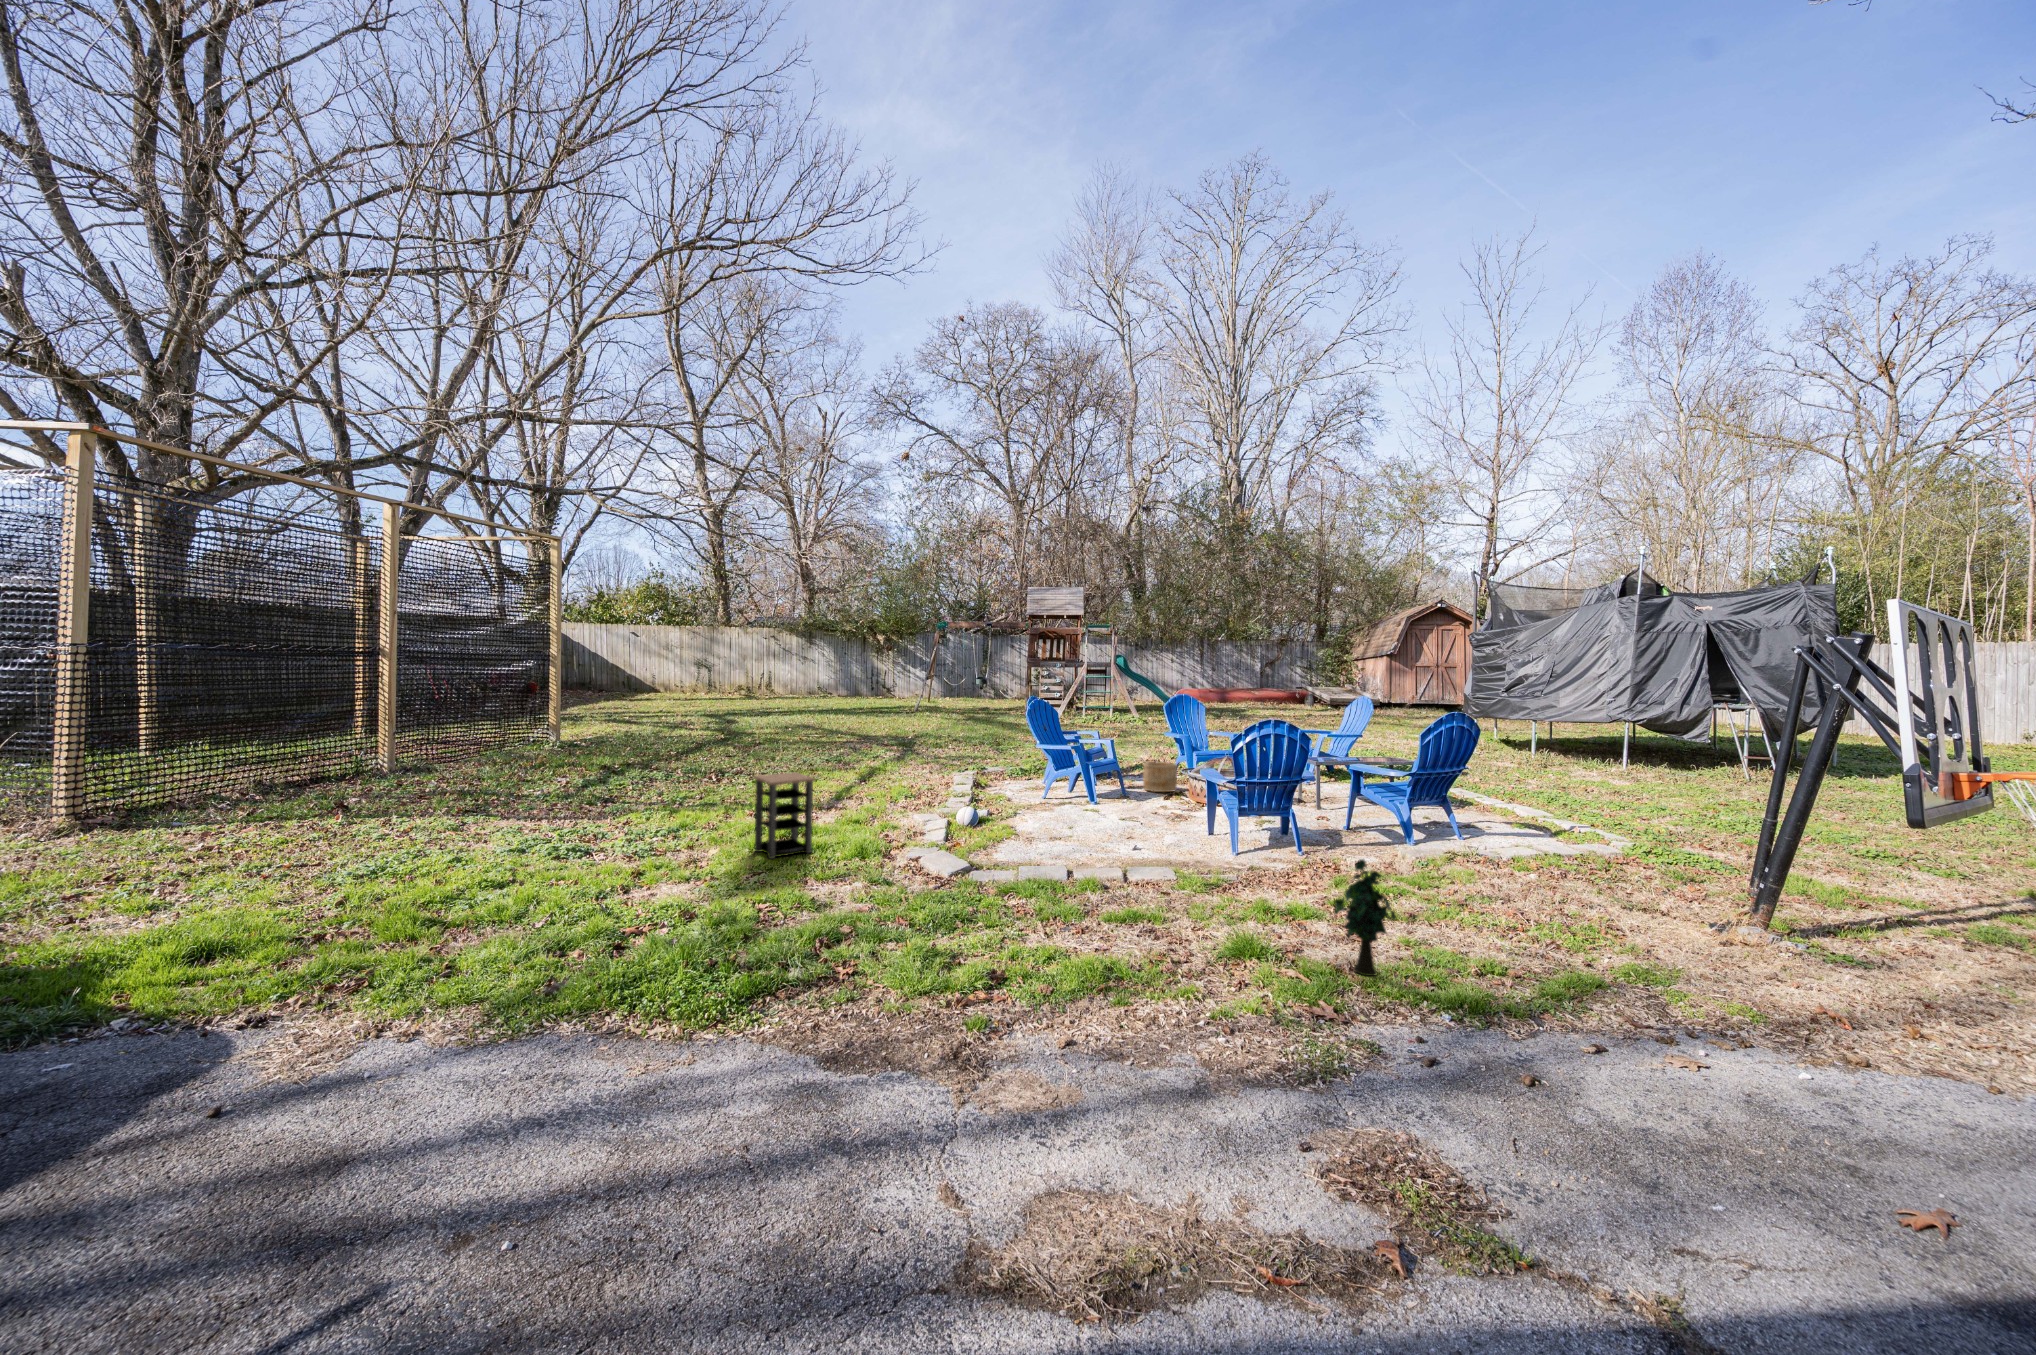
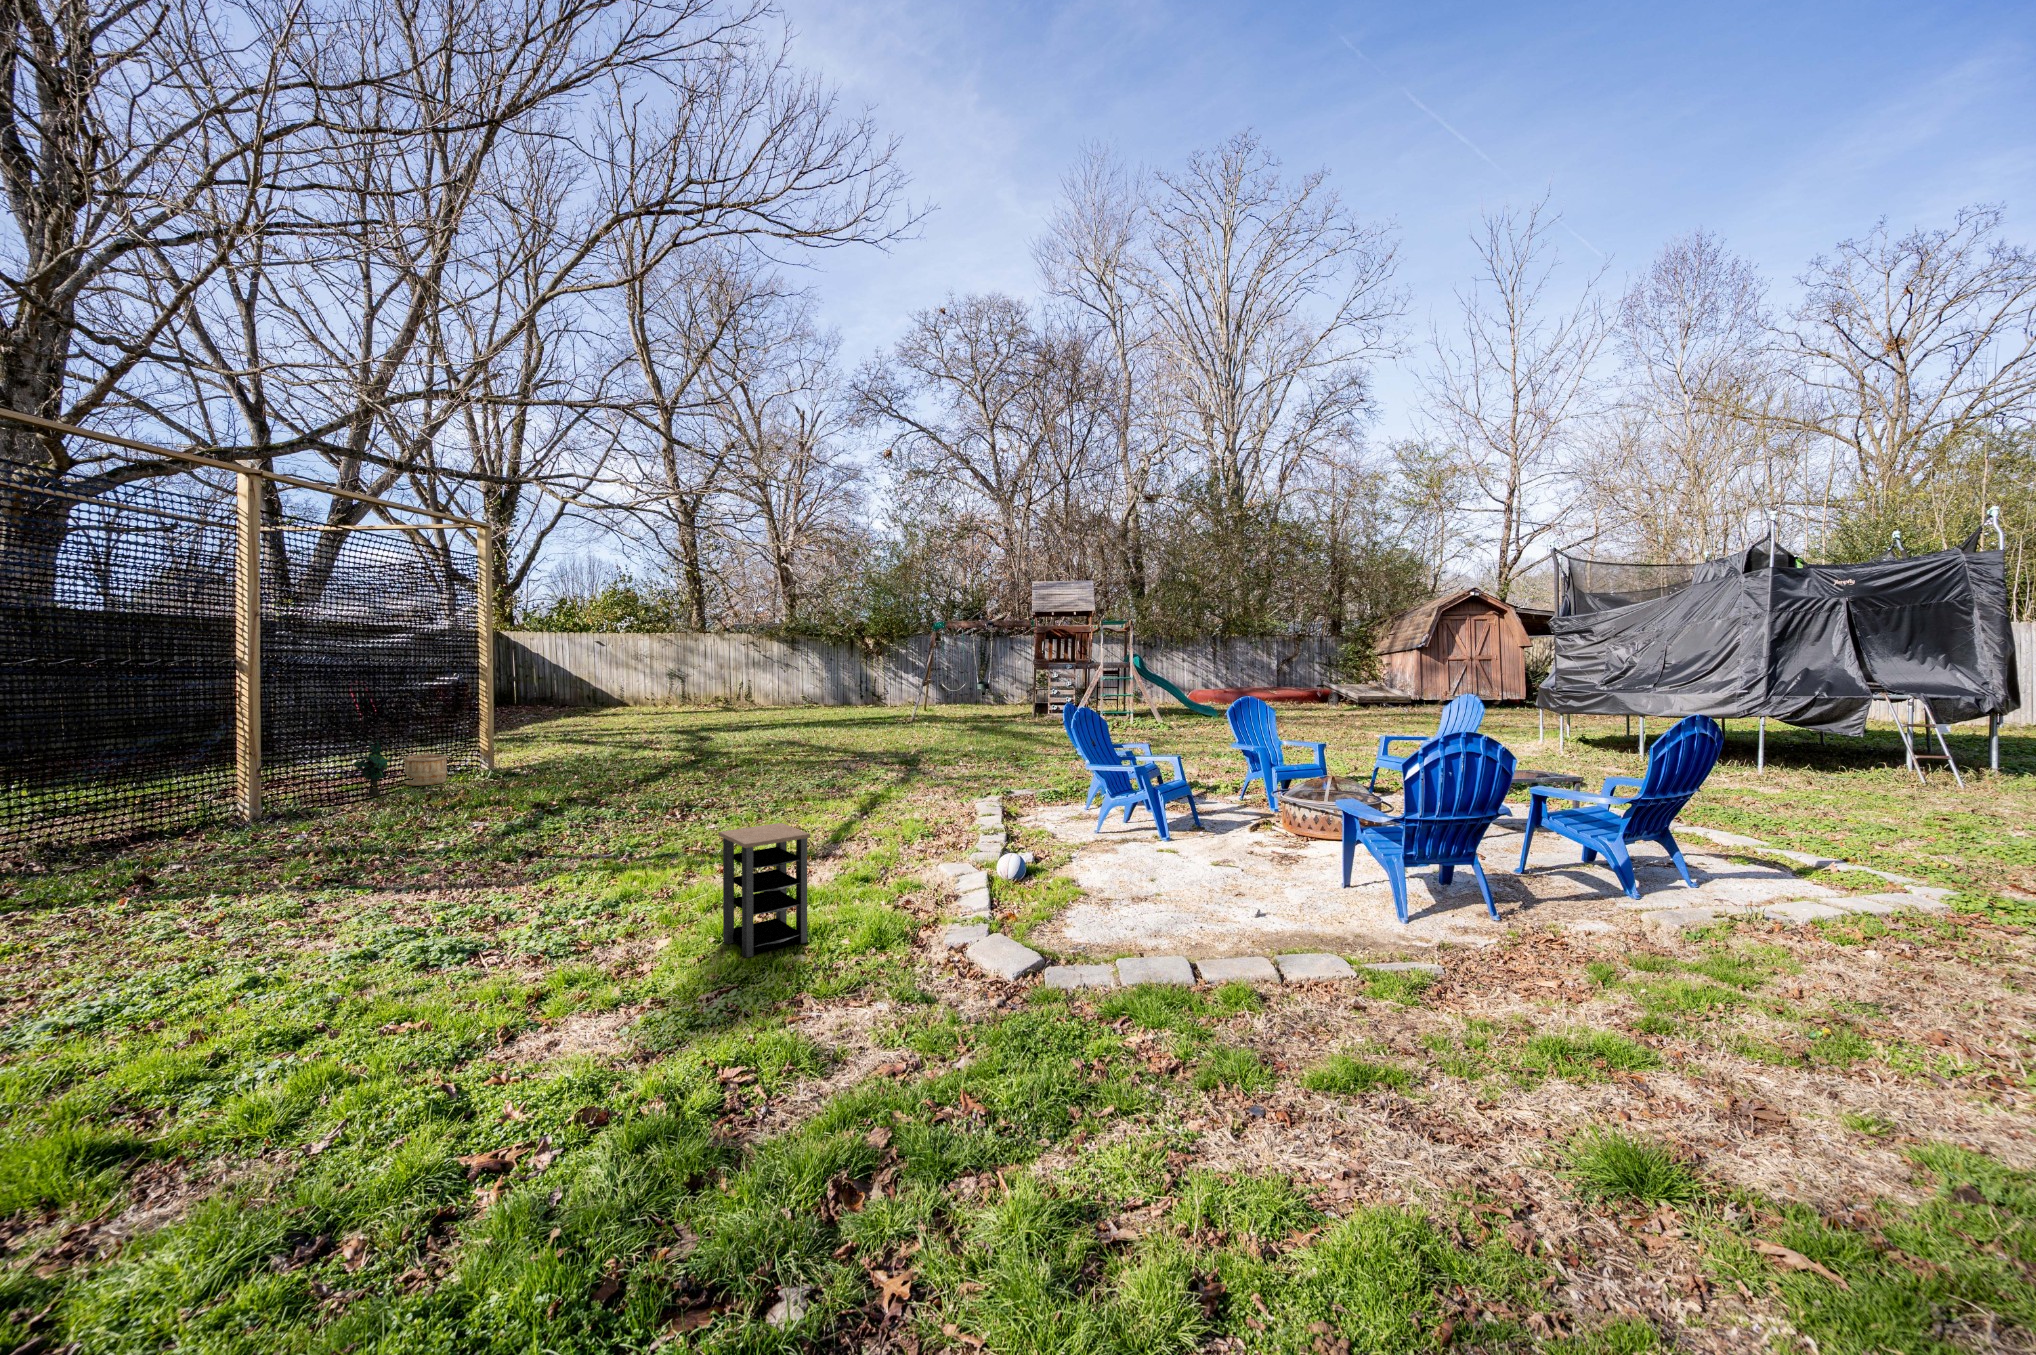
wooden bucket: present [1143,762,1177,792] -> present [403,754,448,786]
decorative plant: present [1334,859,1396,976] -> present [353,740,392,797]

